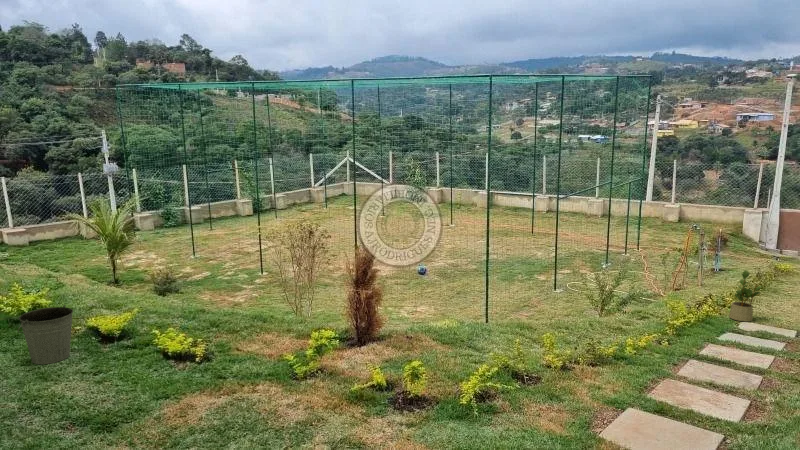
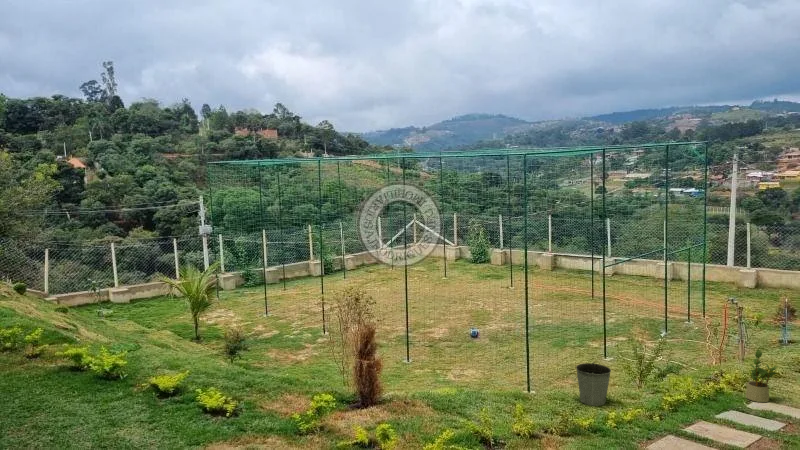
bucket: present [18,305,73,364] -> present [575,362,611,406]

